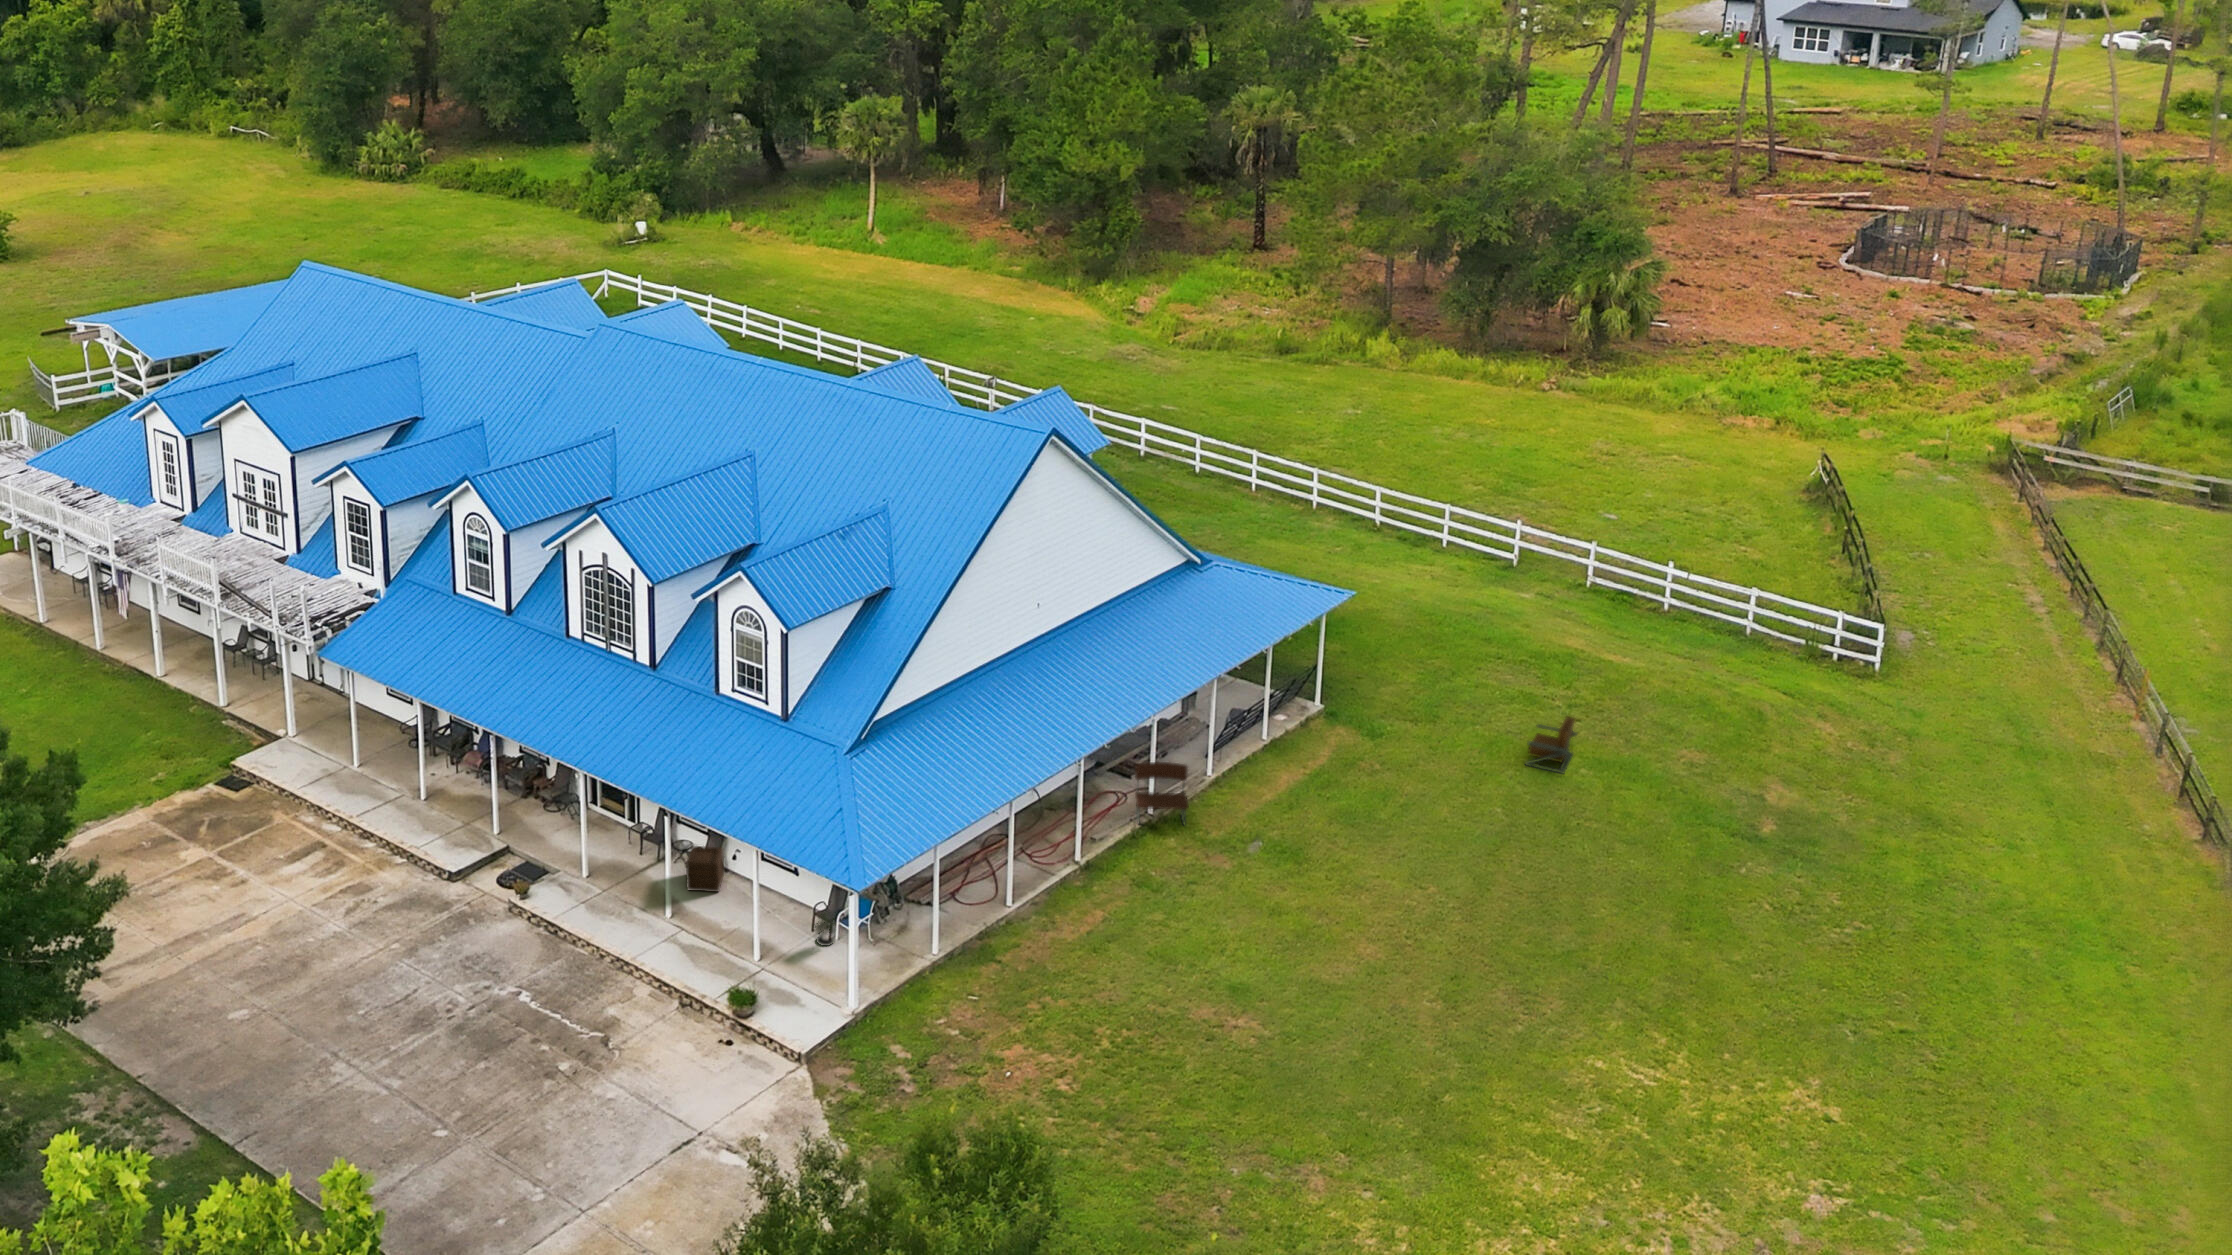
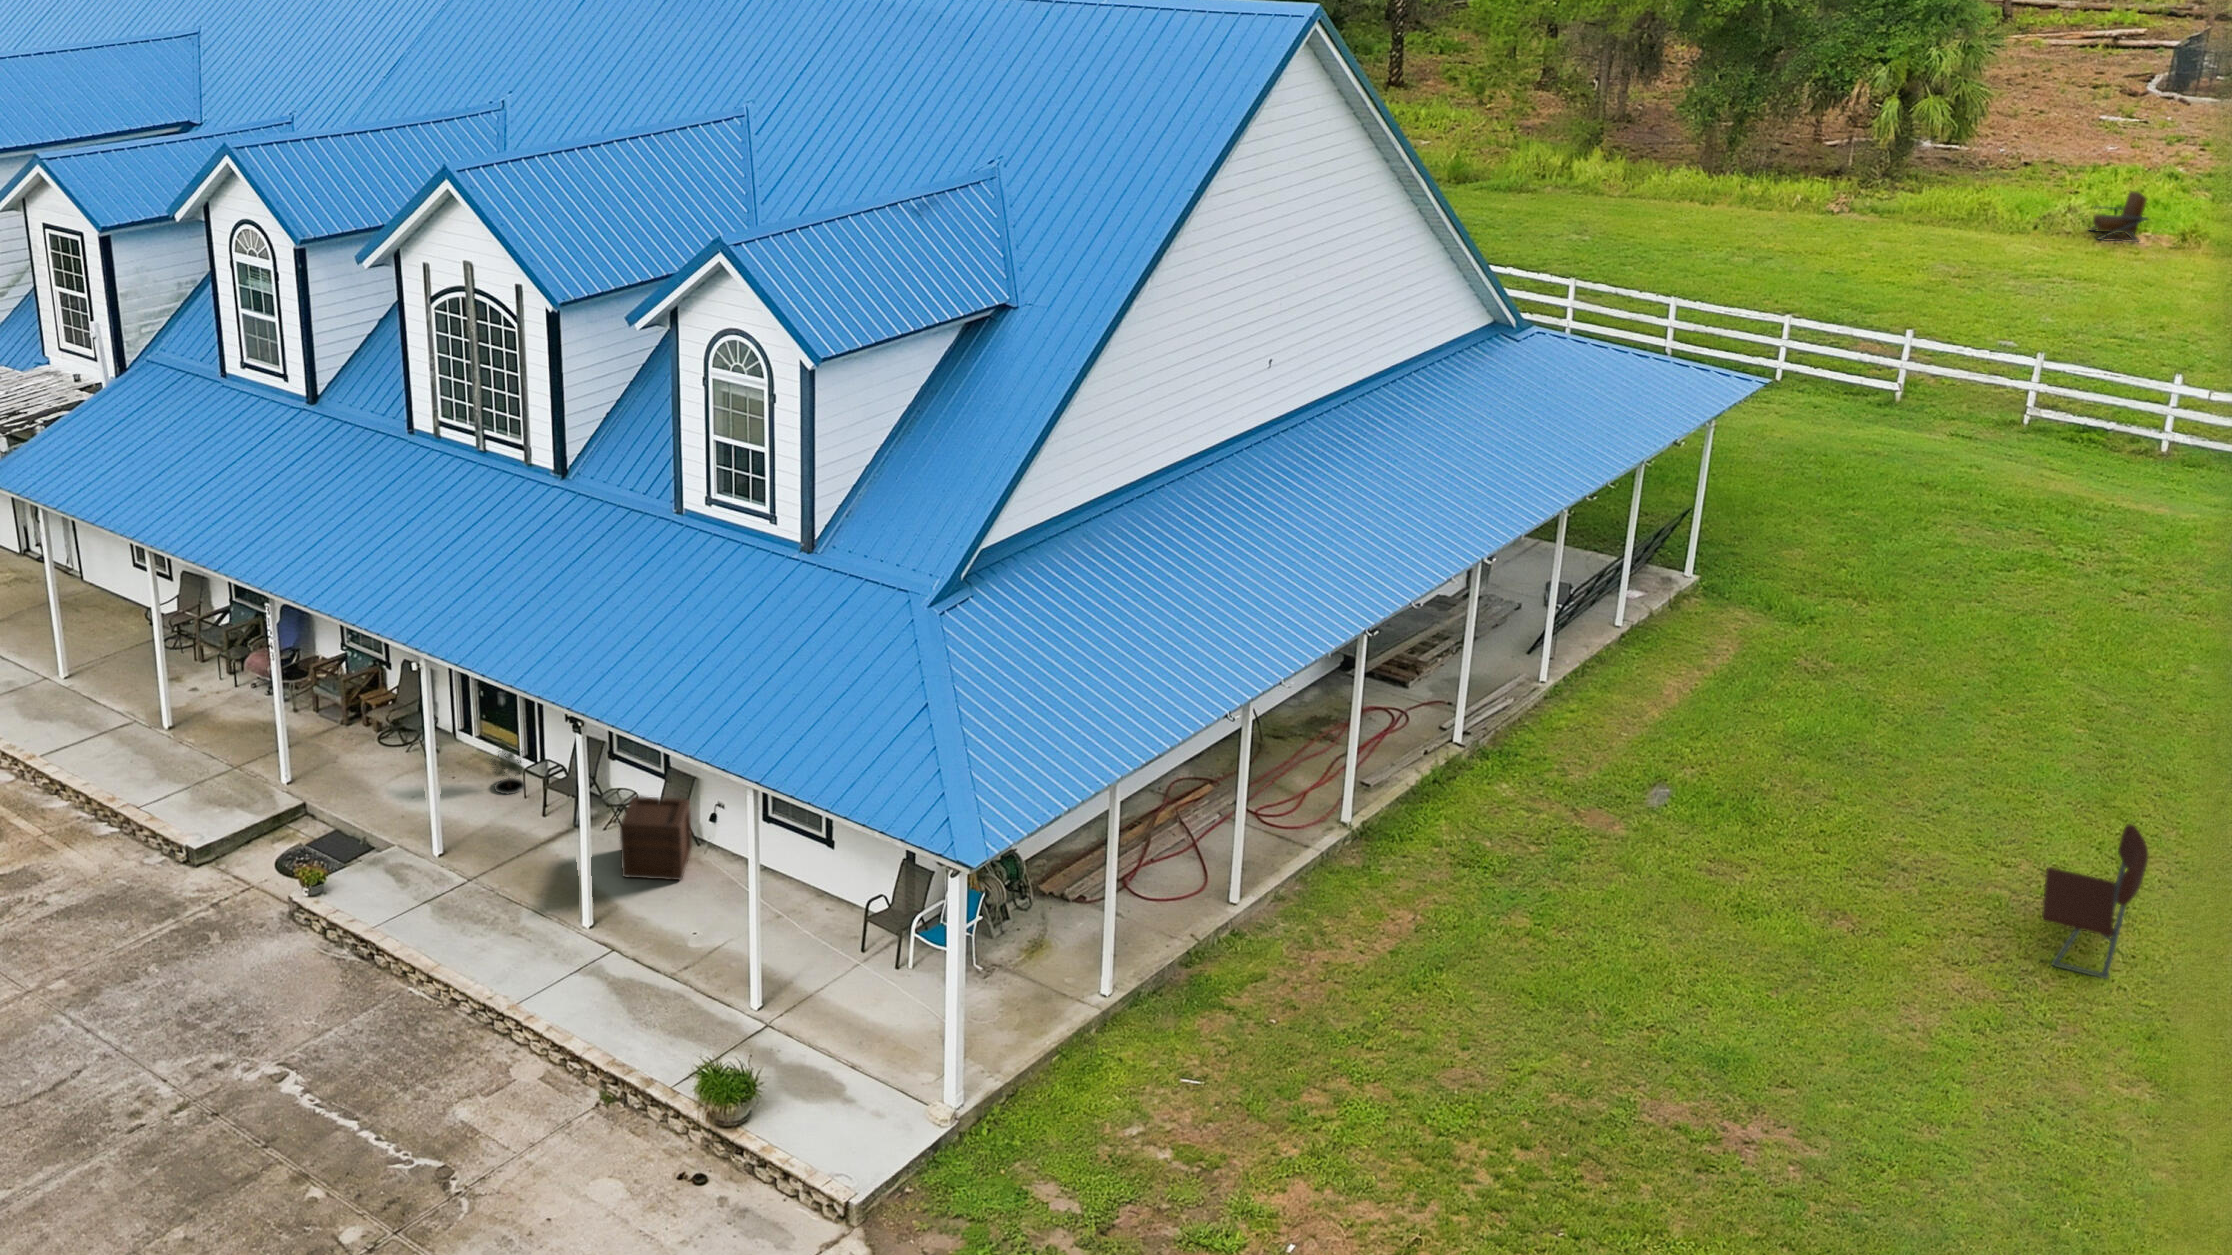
lounge chair: present [1526,716,1577,774] -> present [2089,191,2147,242]
bench: present [1135,762,1189,823] -> present [2042,824,2148,979]
potted tree: present [815,914,835,946] -> present [489,738,525,794]

